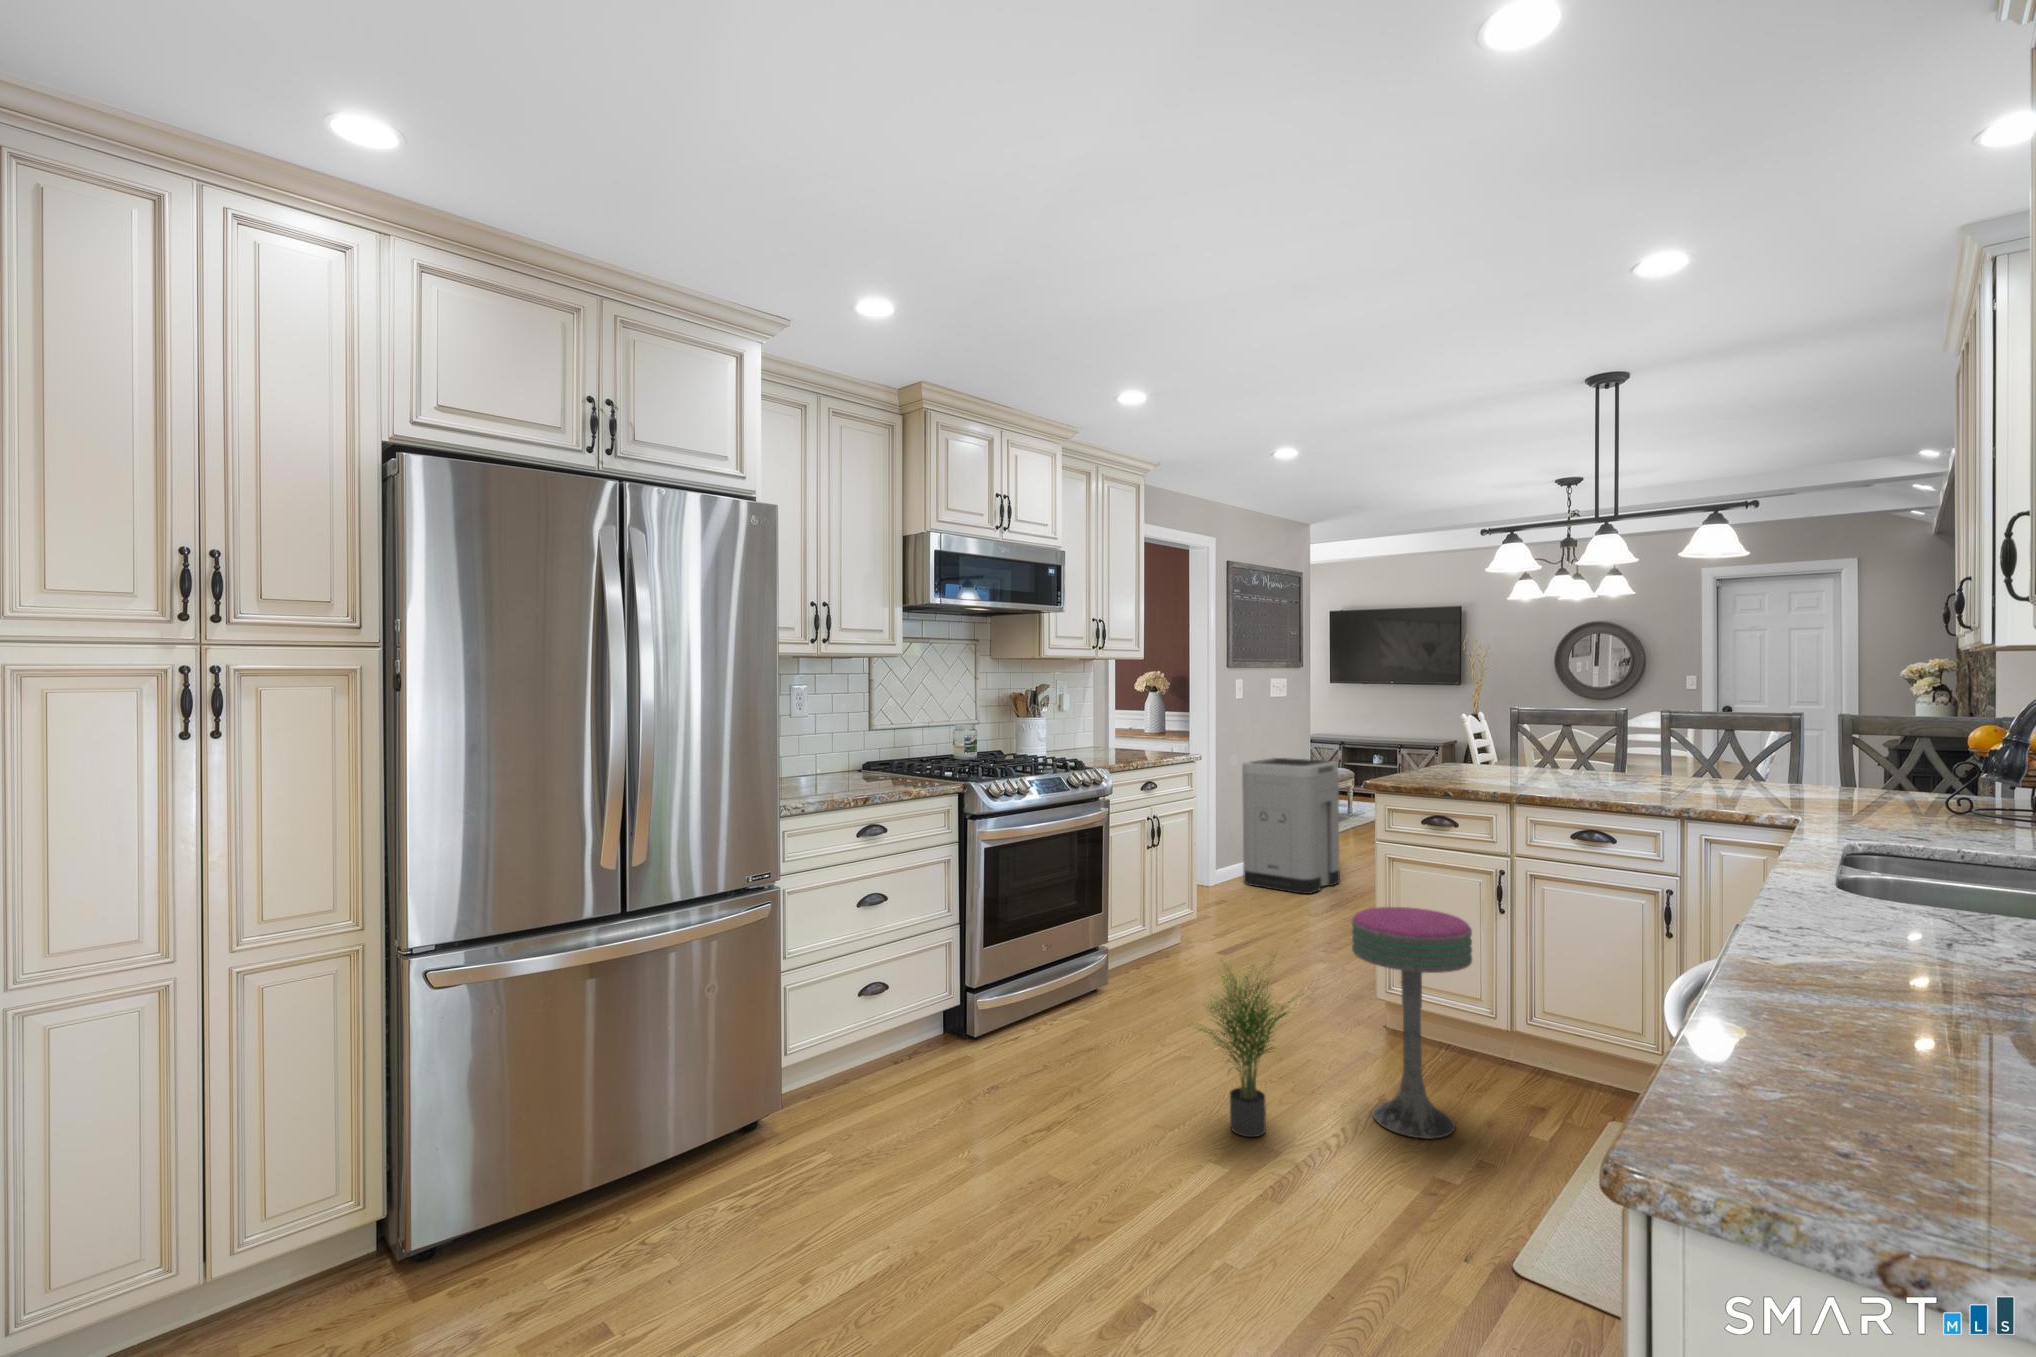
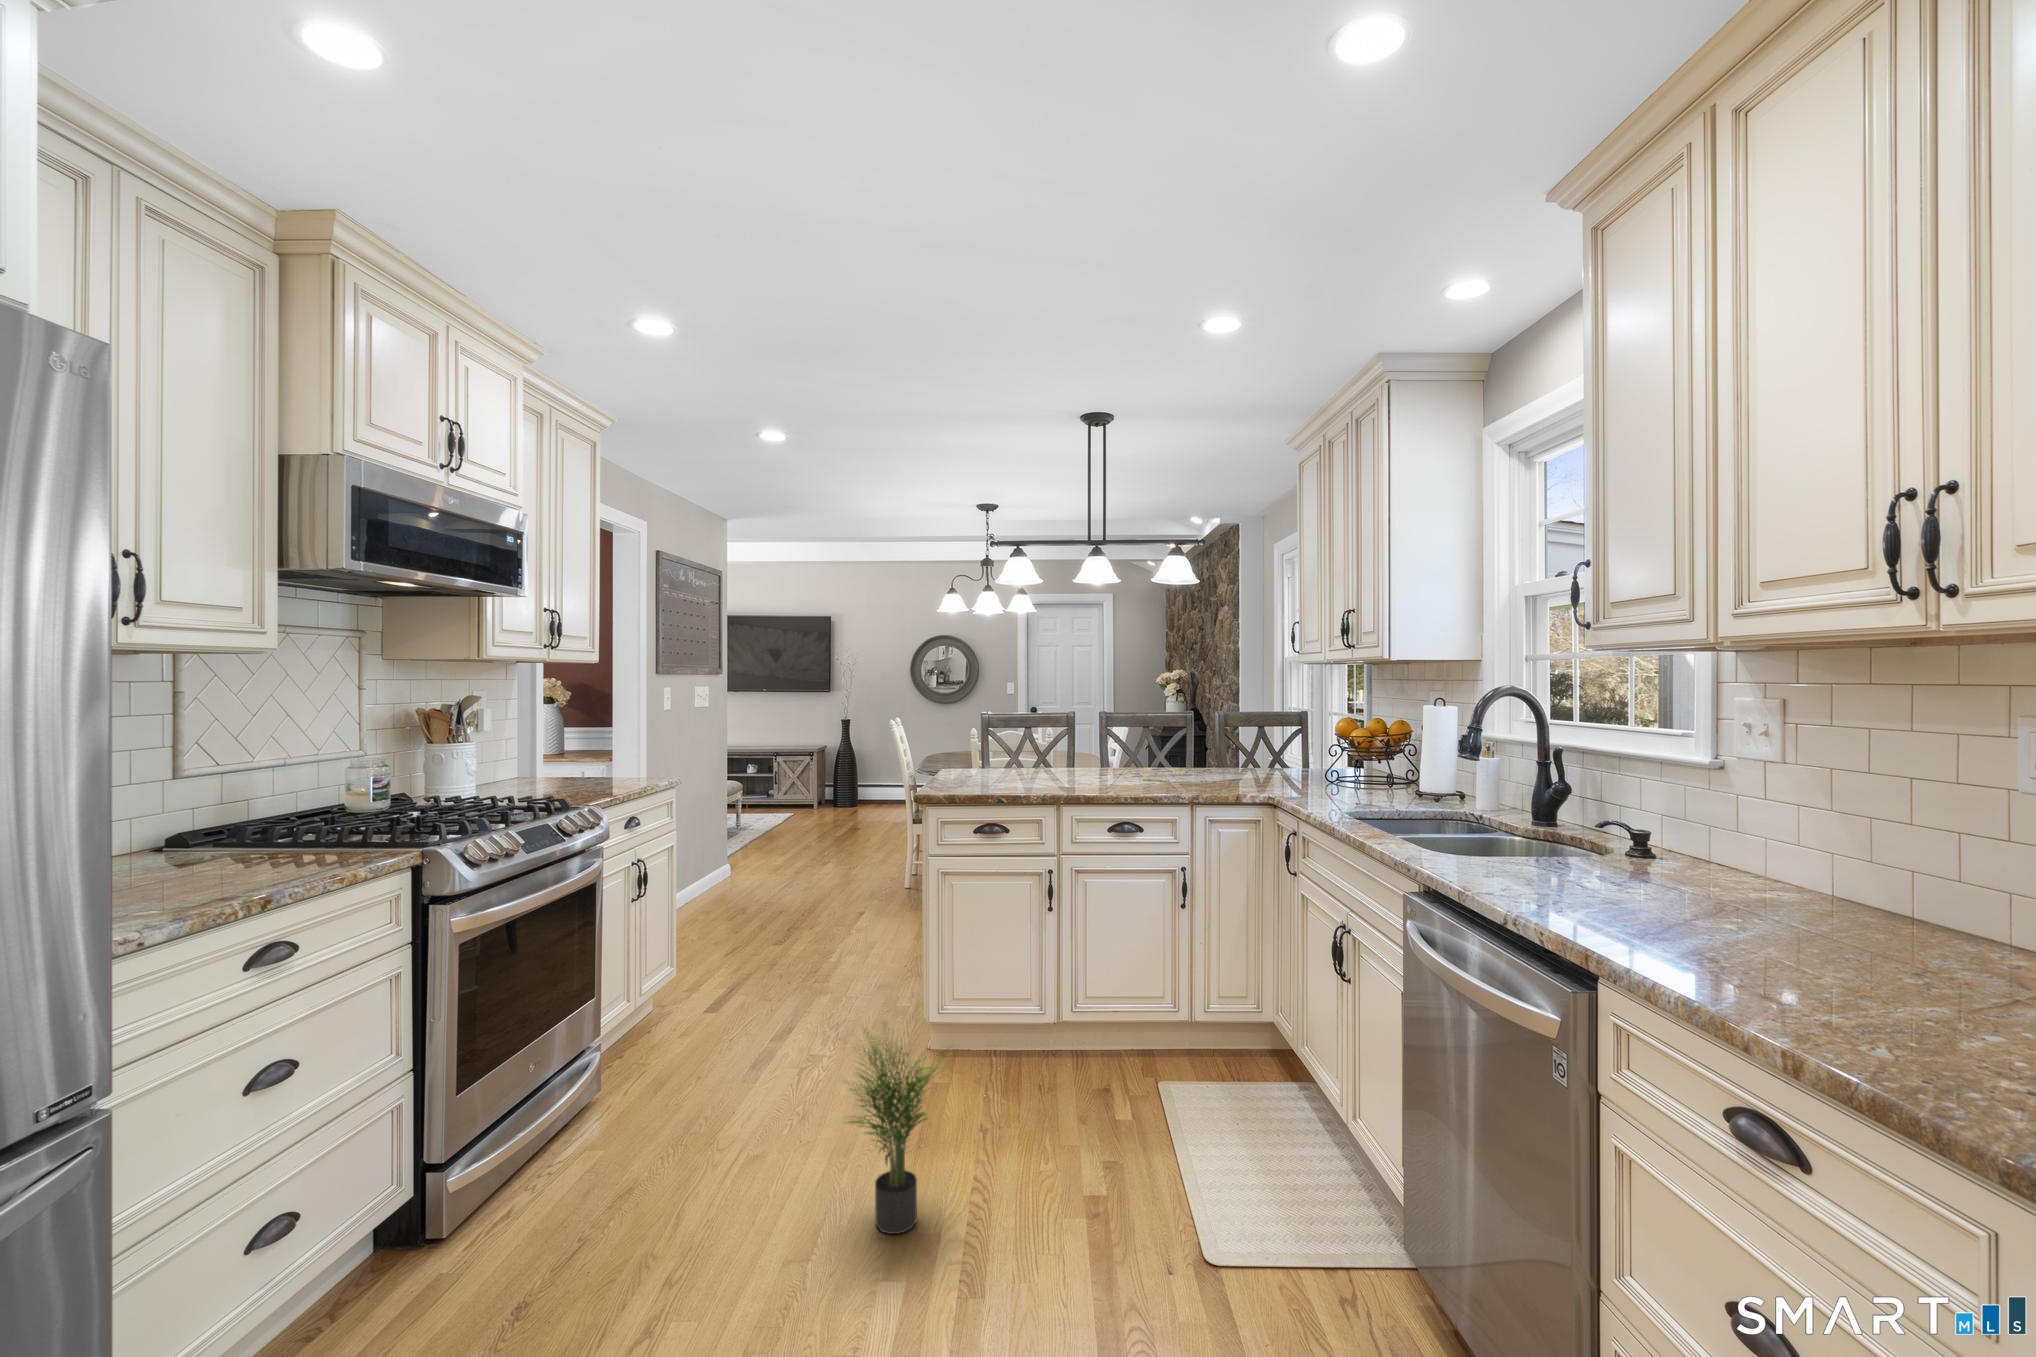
trash can: present [1242,758,1340,894] -> none [674,774,774,919]
bar stool: present [1352,907,1472,1139] -> none [971,920,1085,1162]

